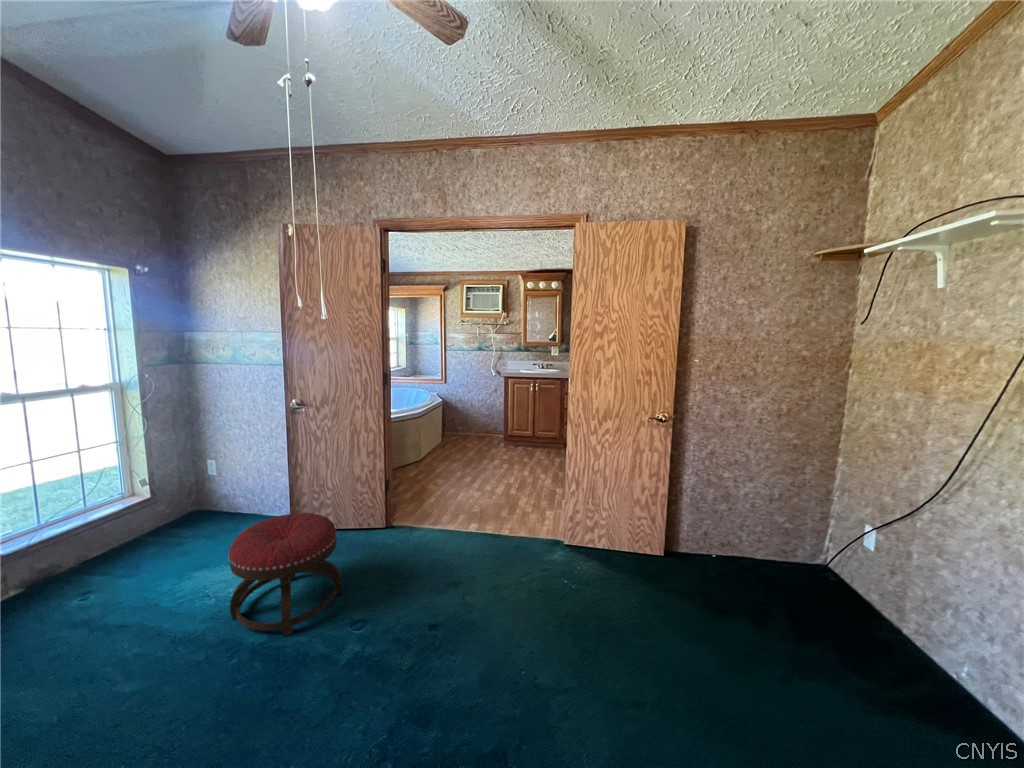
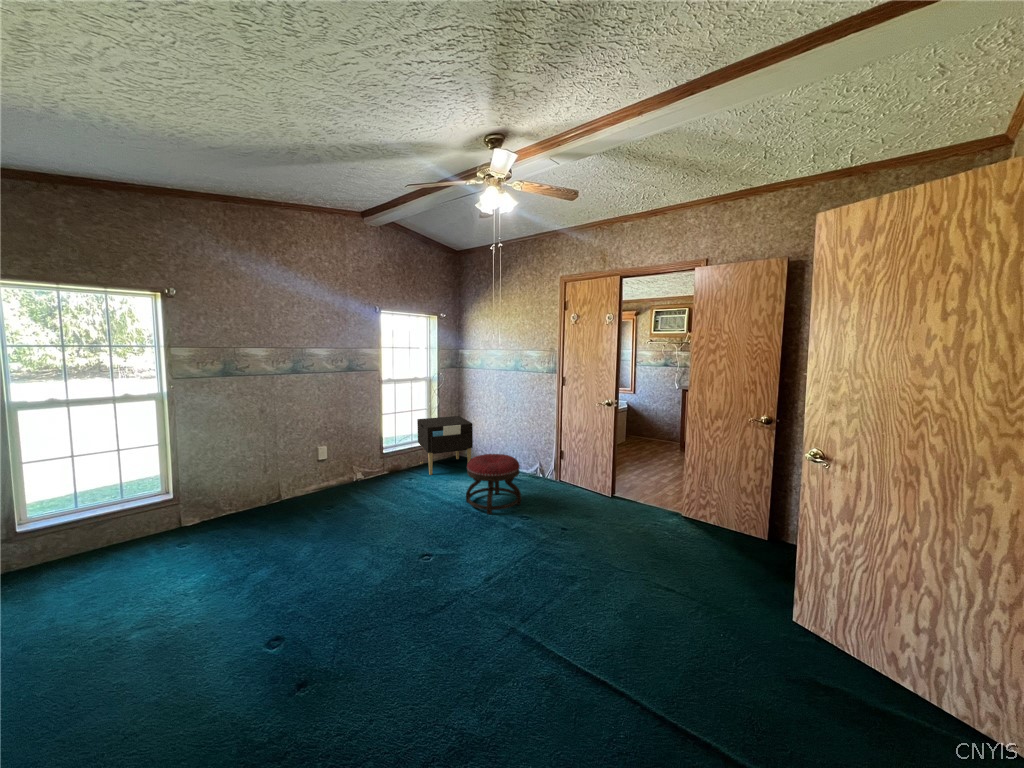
nightstand: none [95,446,229,571] -> present [417,416,473,475]

